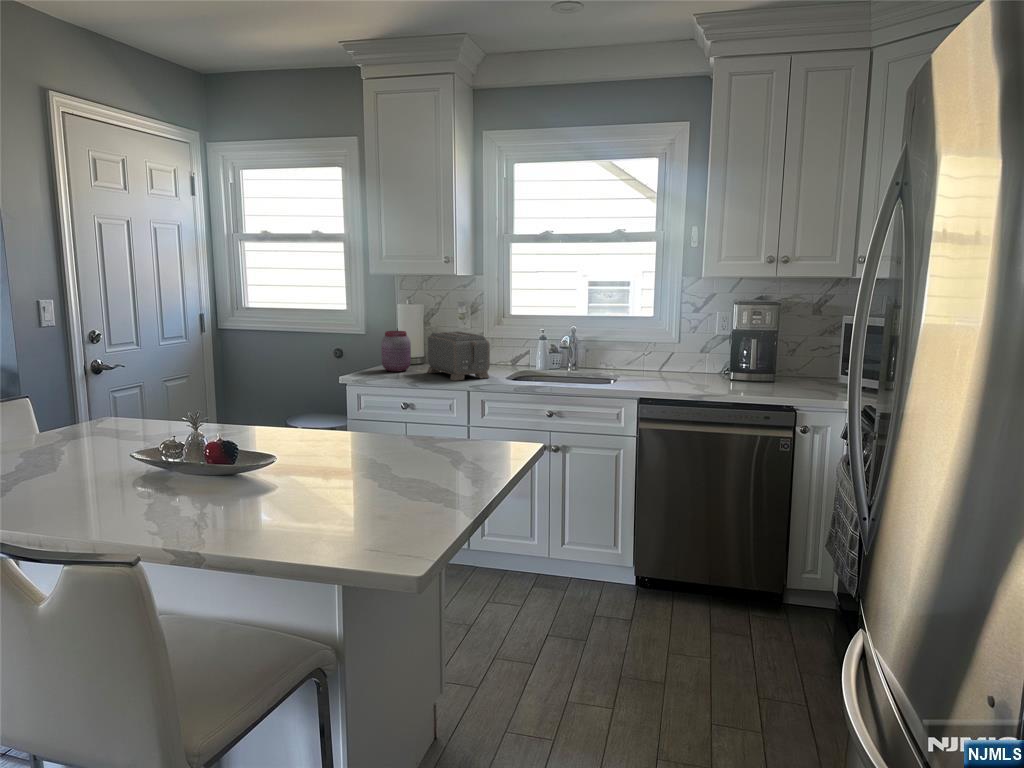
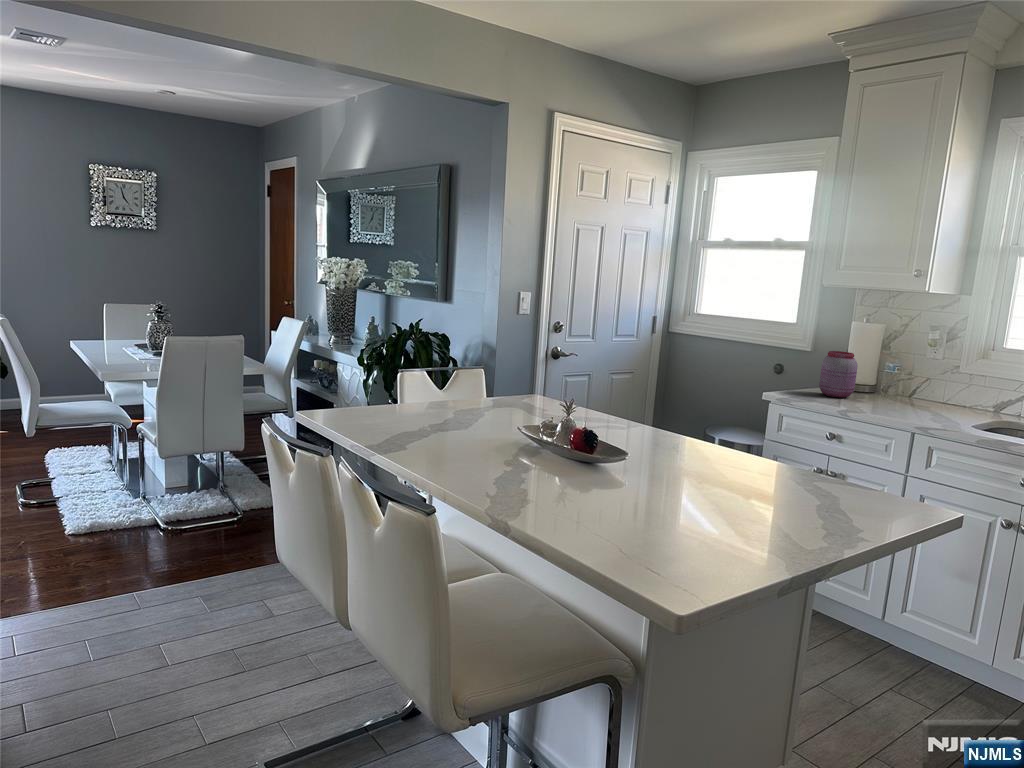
toaster: present [427,331,490,381] -> none [871,358,955,421]

